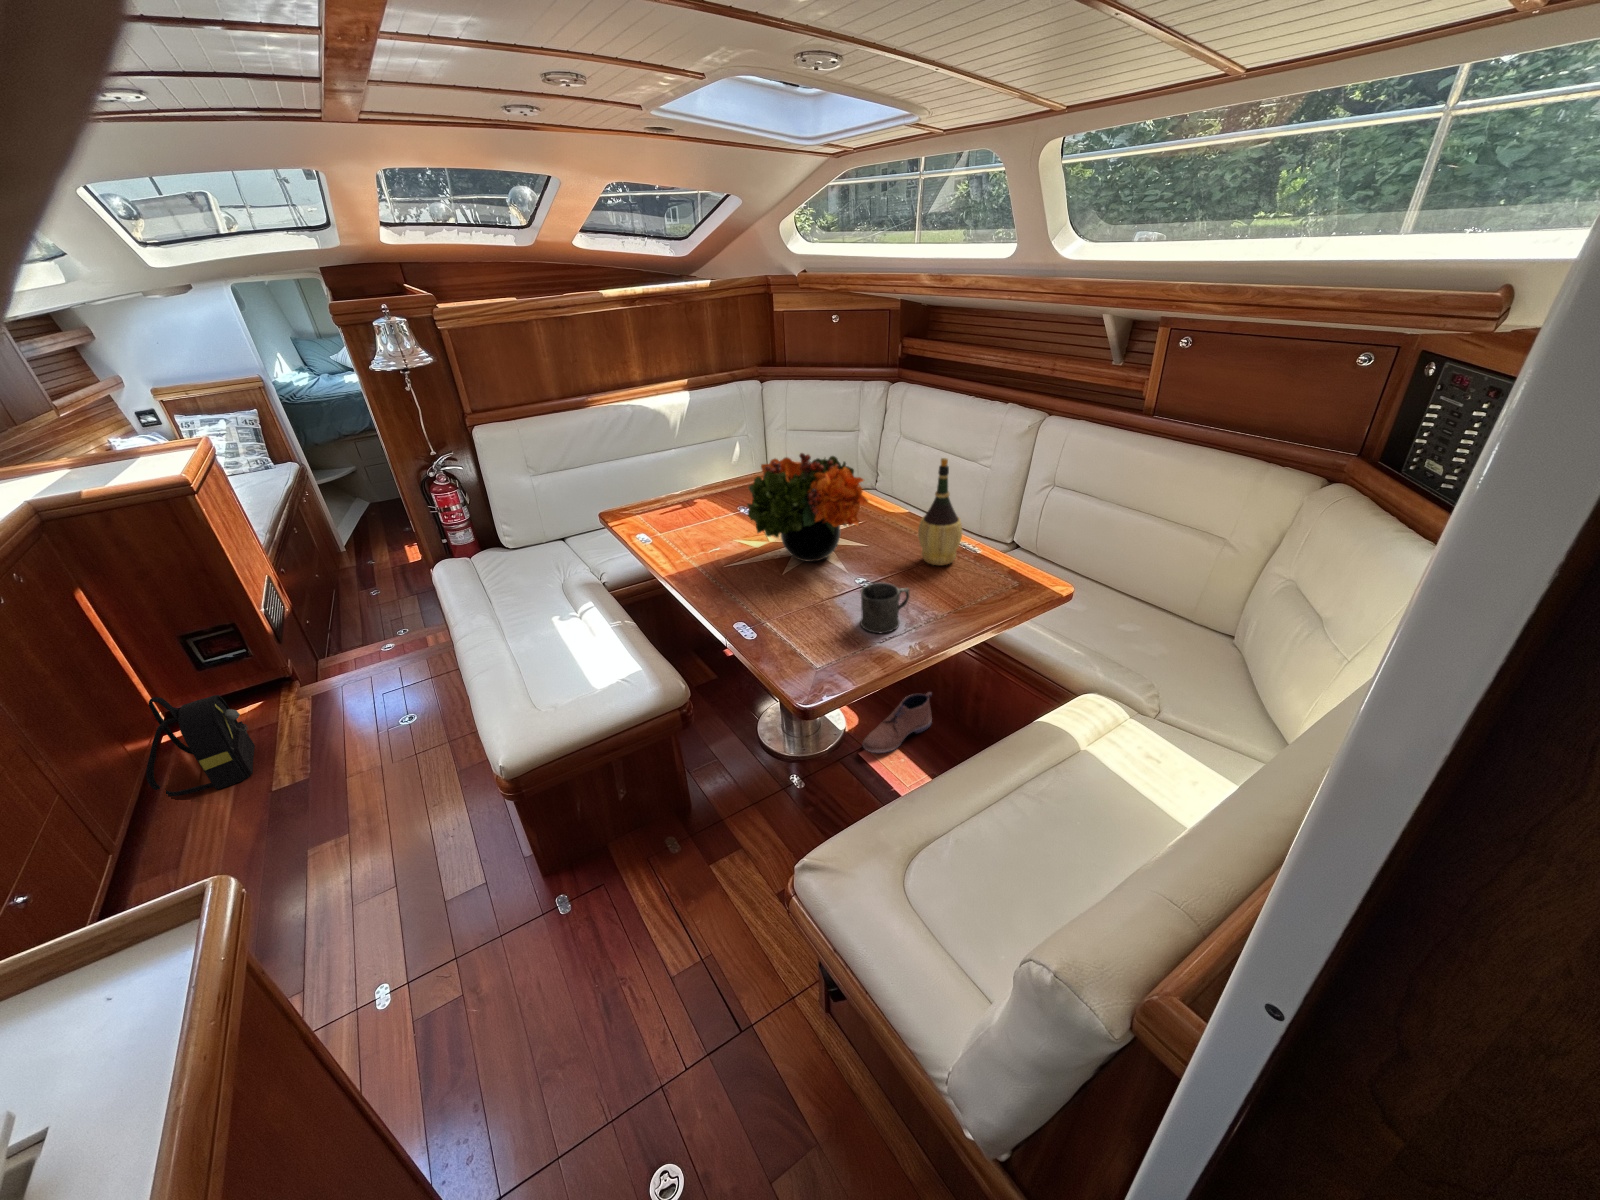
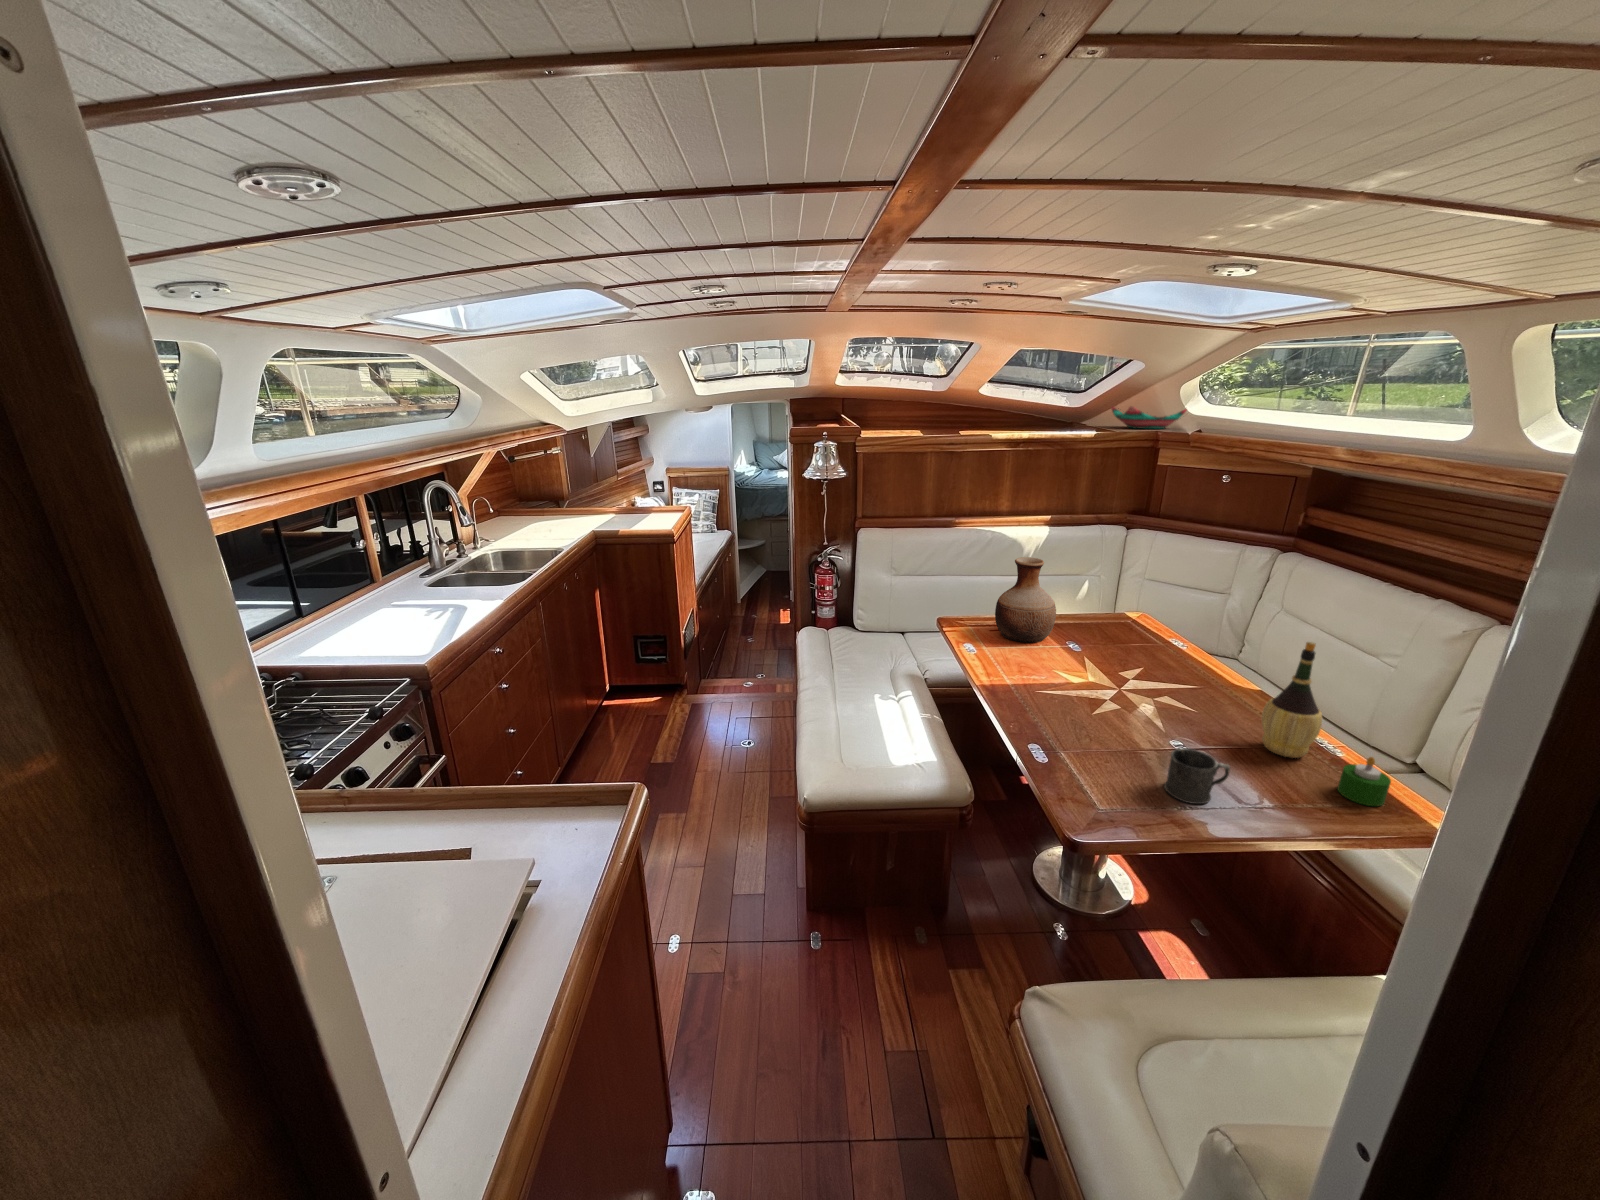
decorative bowl: none [717,247,790,276] -> present [1111,406,1187,429]
vase: none [659,425,722,519] -> present [995,557,1056,643]
flower arrangement: present [747,453,868,562] -> none [1069,600,1209,712]
candle: none [983,547,1018,588] -> present [1337,757,1391,806]
shoe: present [863,692,932,753] -> none [1146,894,1250,946]
backpack: present [146,695,255,796] -> none [590,671,652,748]

